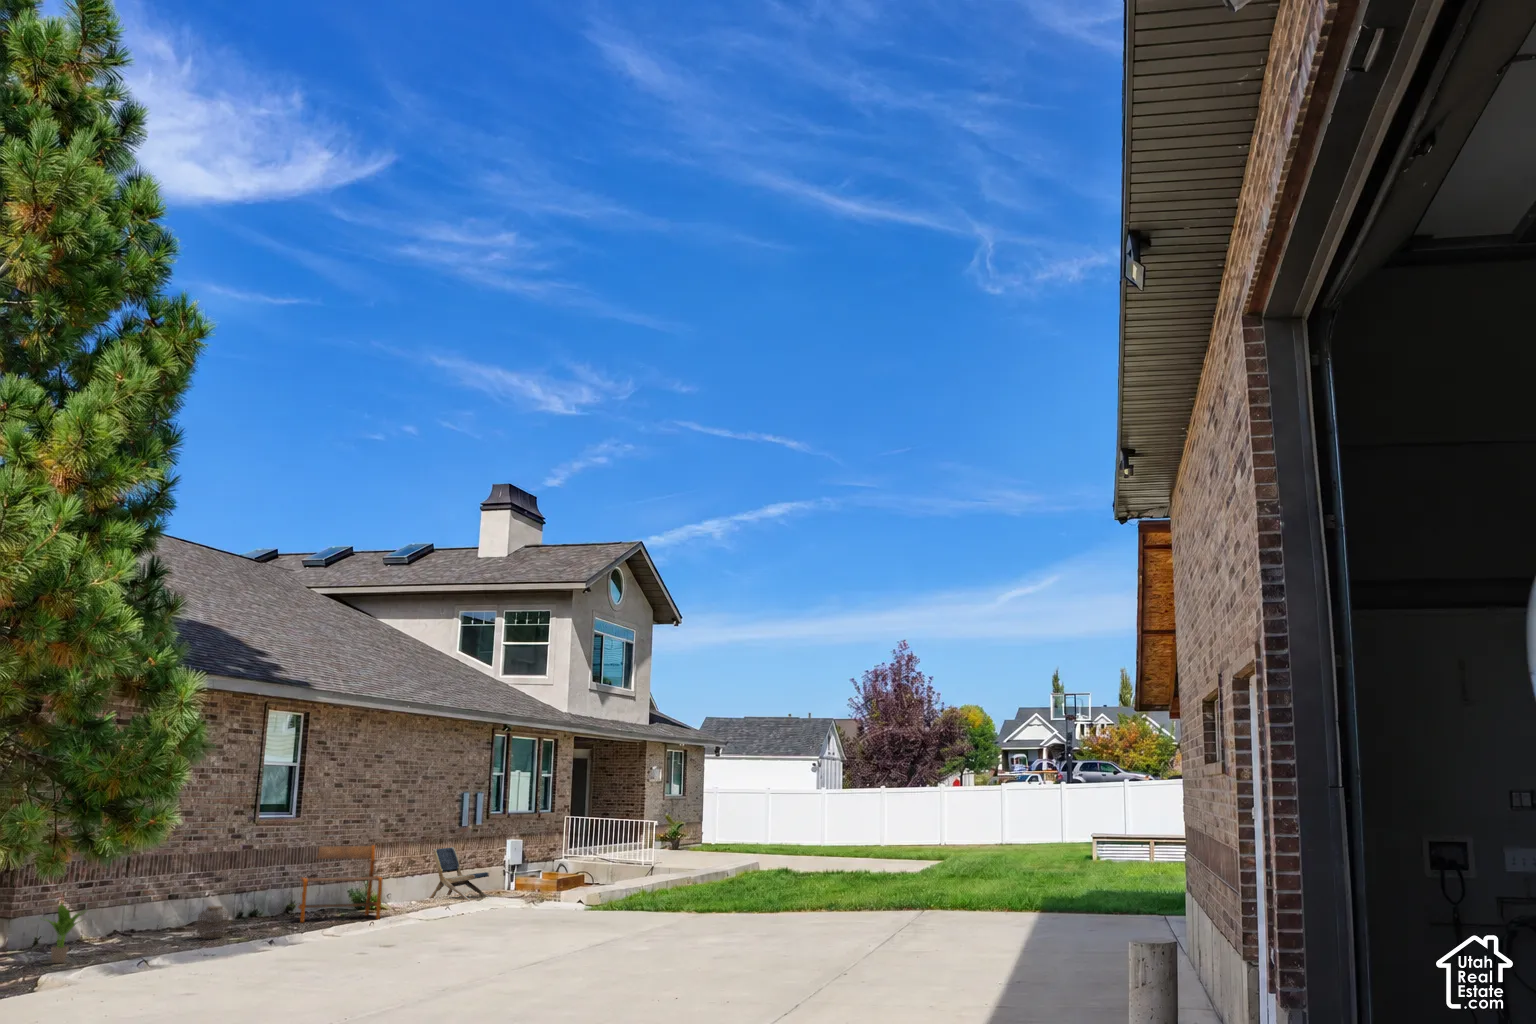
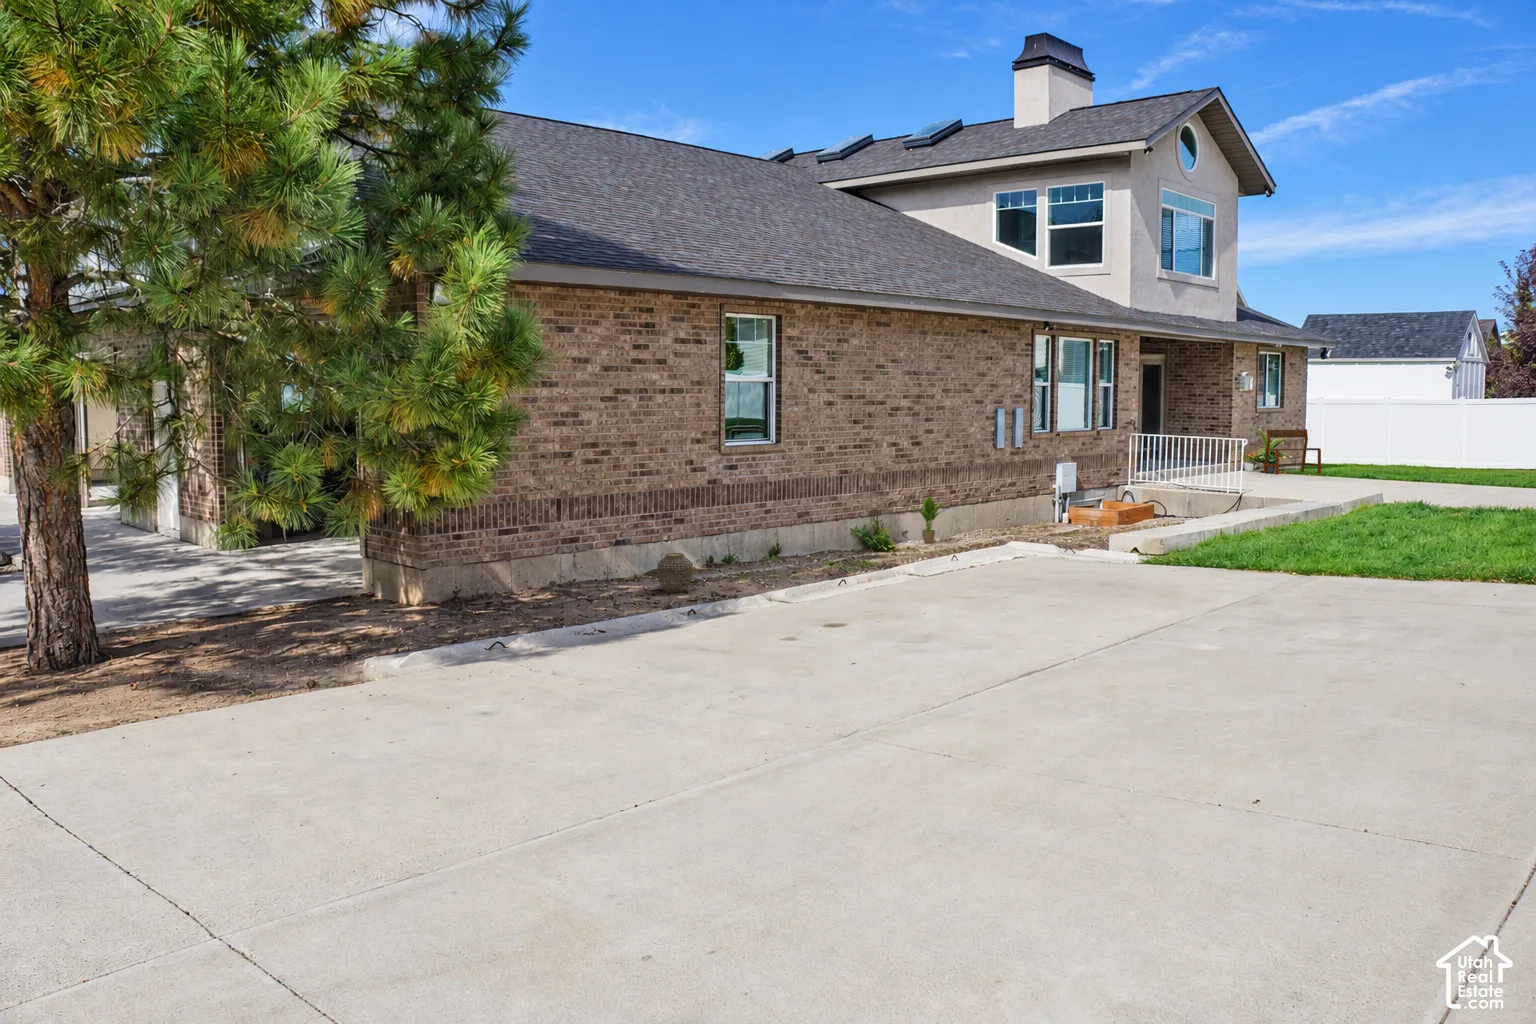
bench: present [296,845,383,922] -> present [1263,429,1321,474]
lounge chair: present [430,847,489,900] -> none [960,474,1032,539]
potted plant: present [47,904,85,963] -> present [914,497,945,543]

